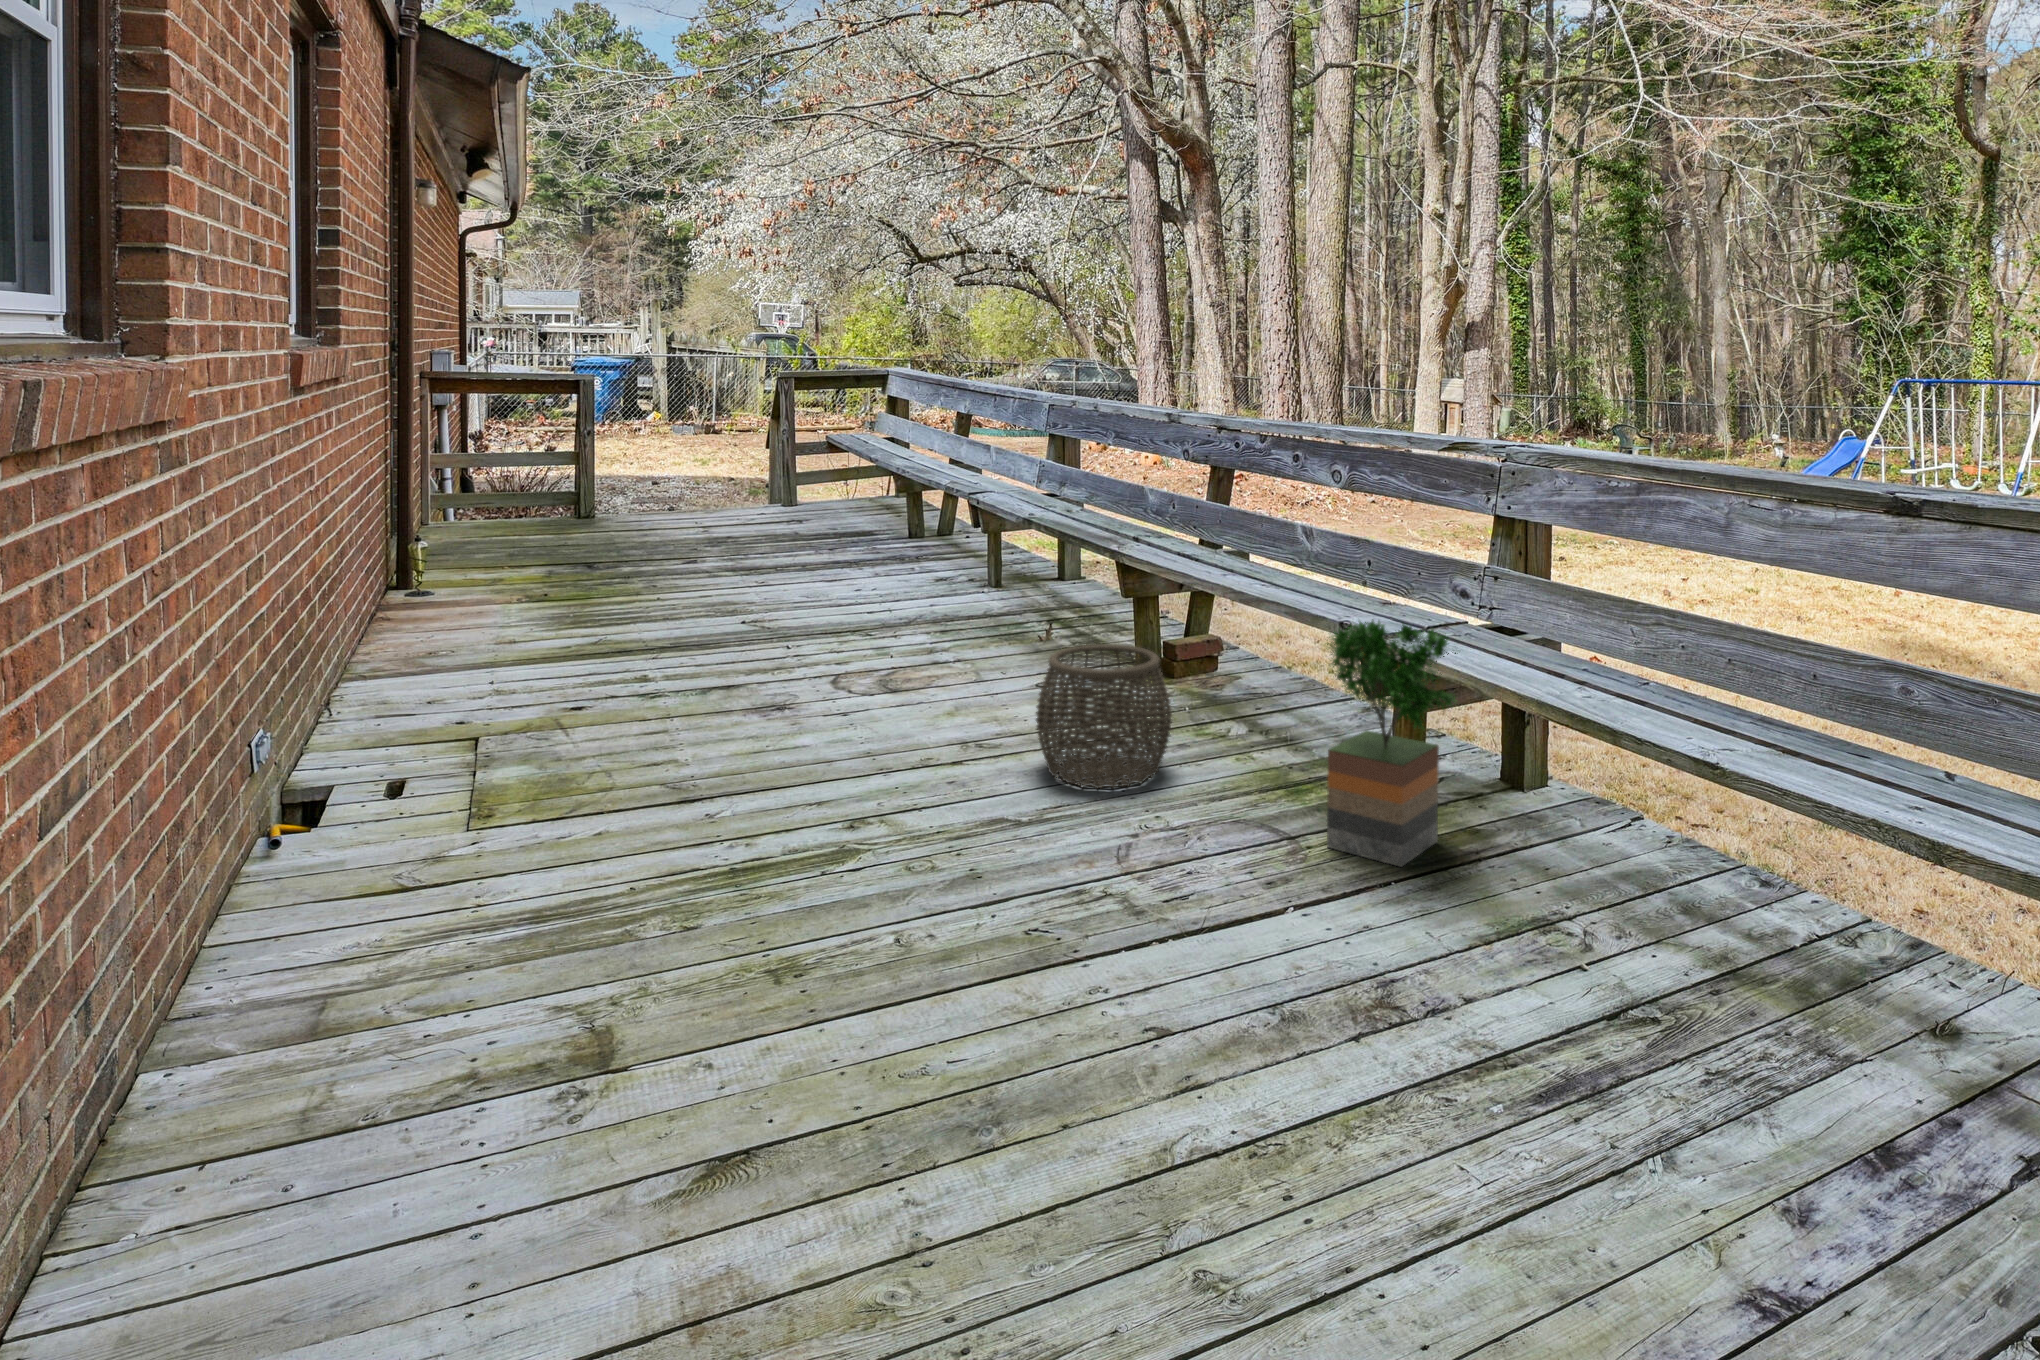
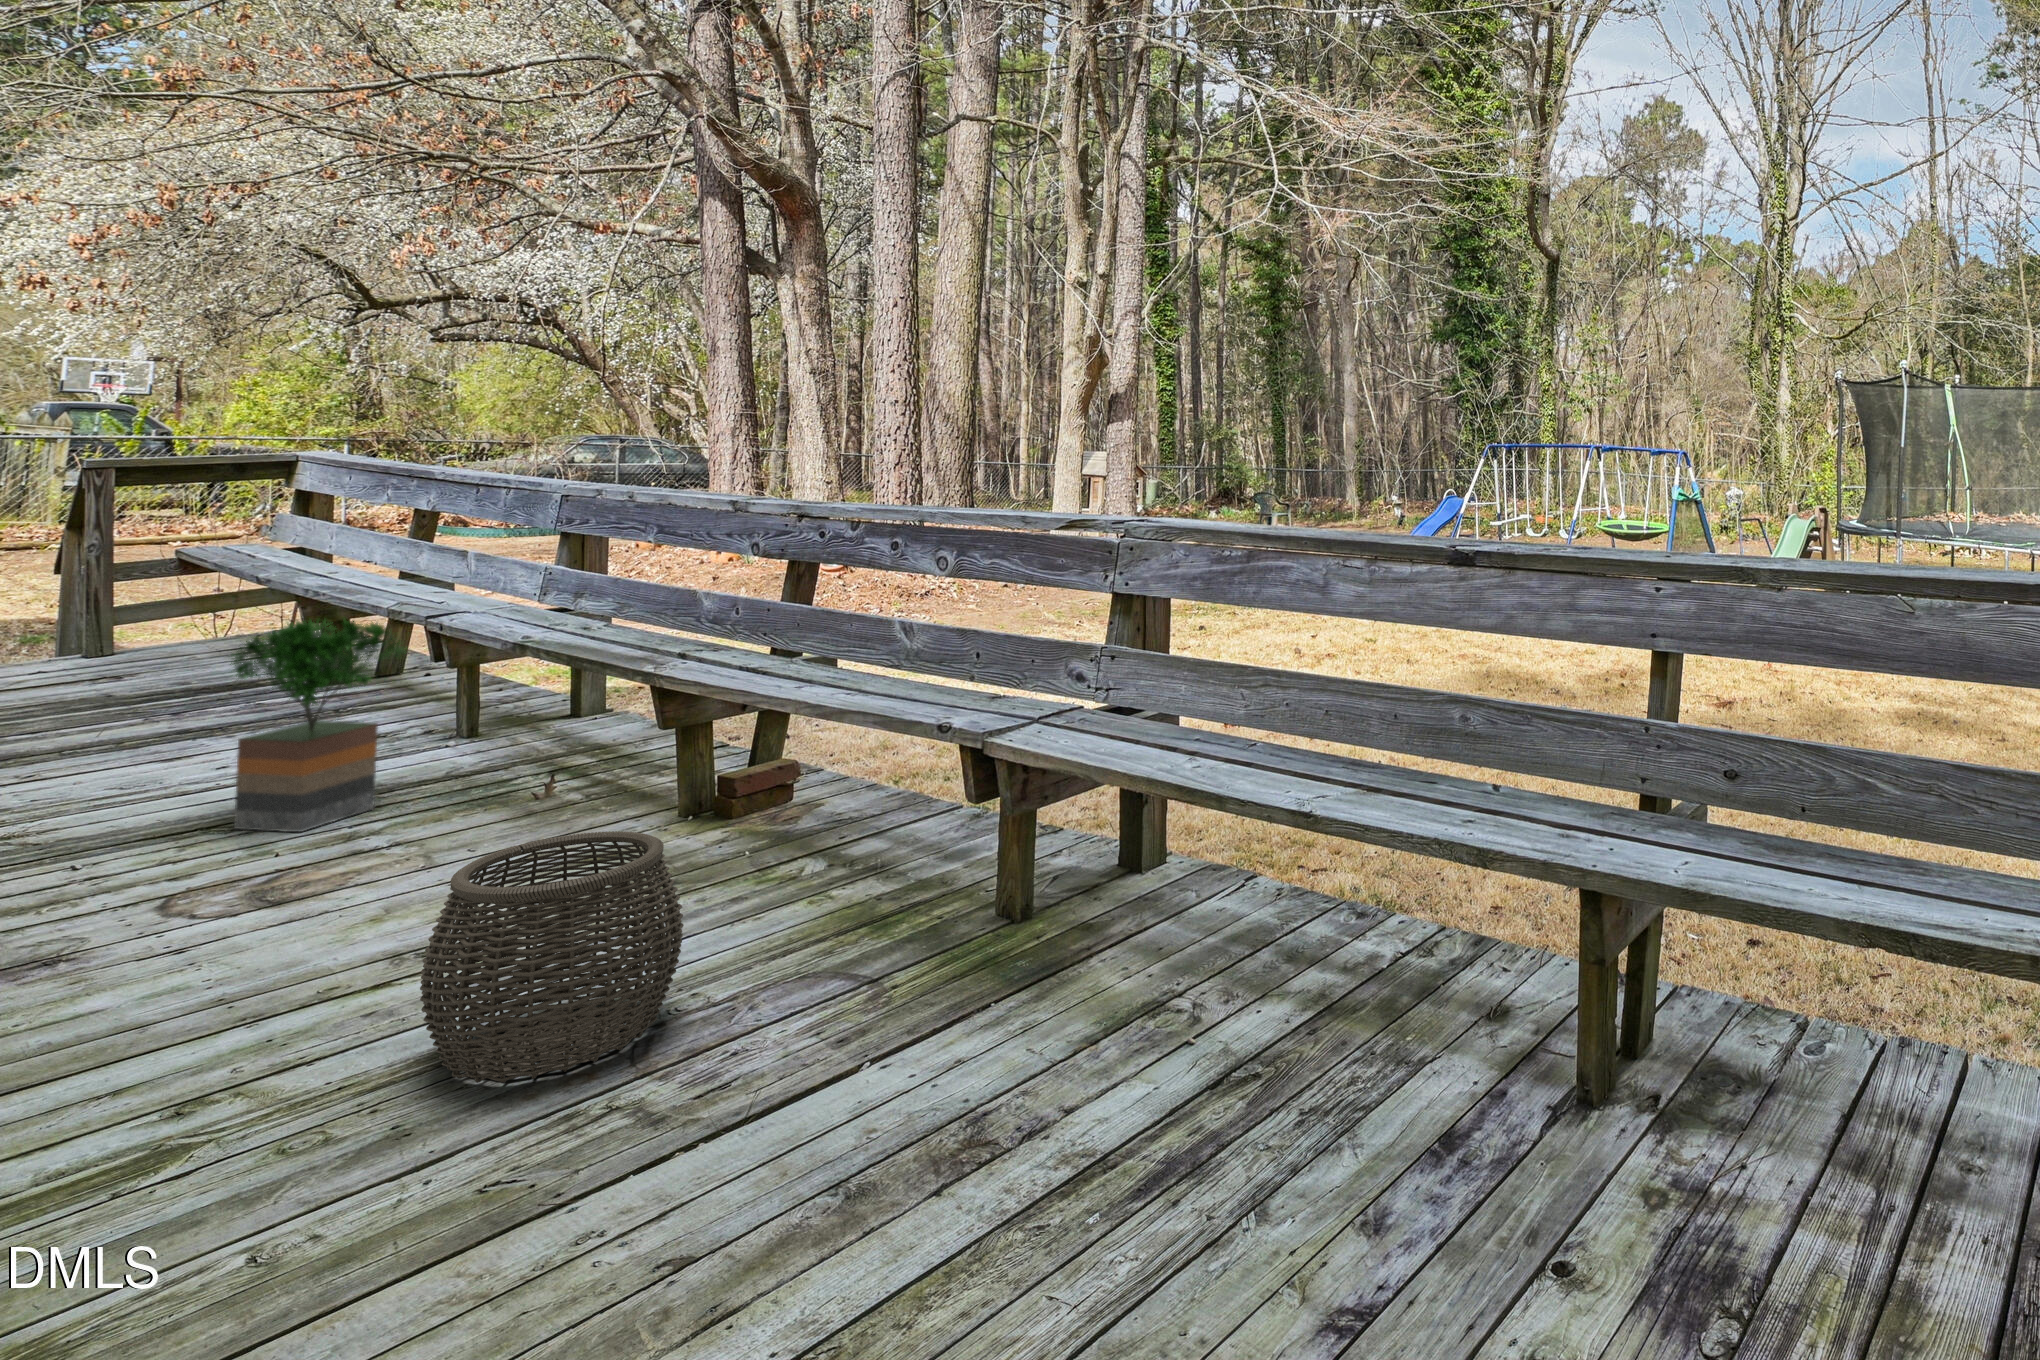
potted tree: present [1327,619,1458,867] -> present [230,620,406,832]

